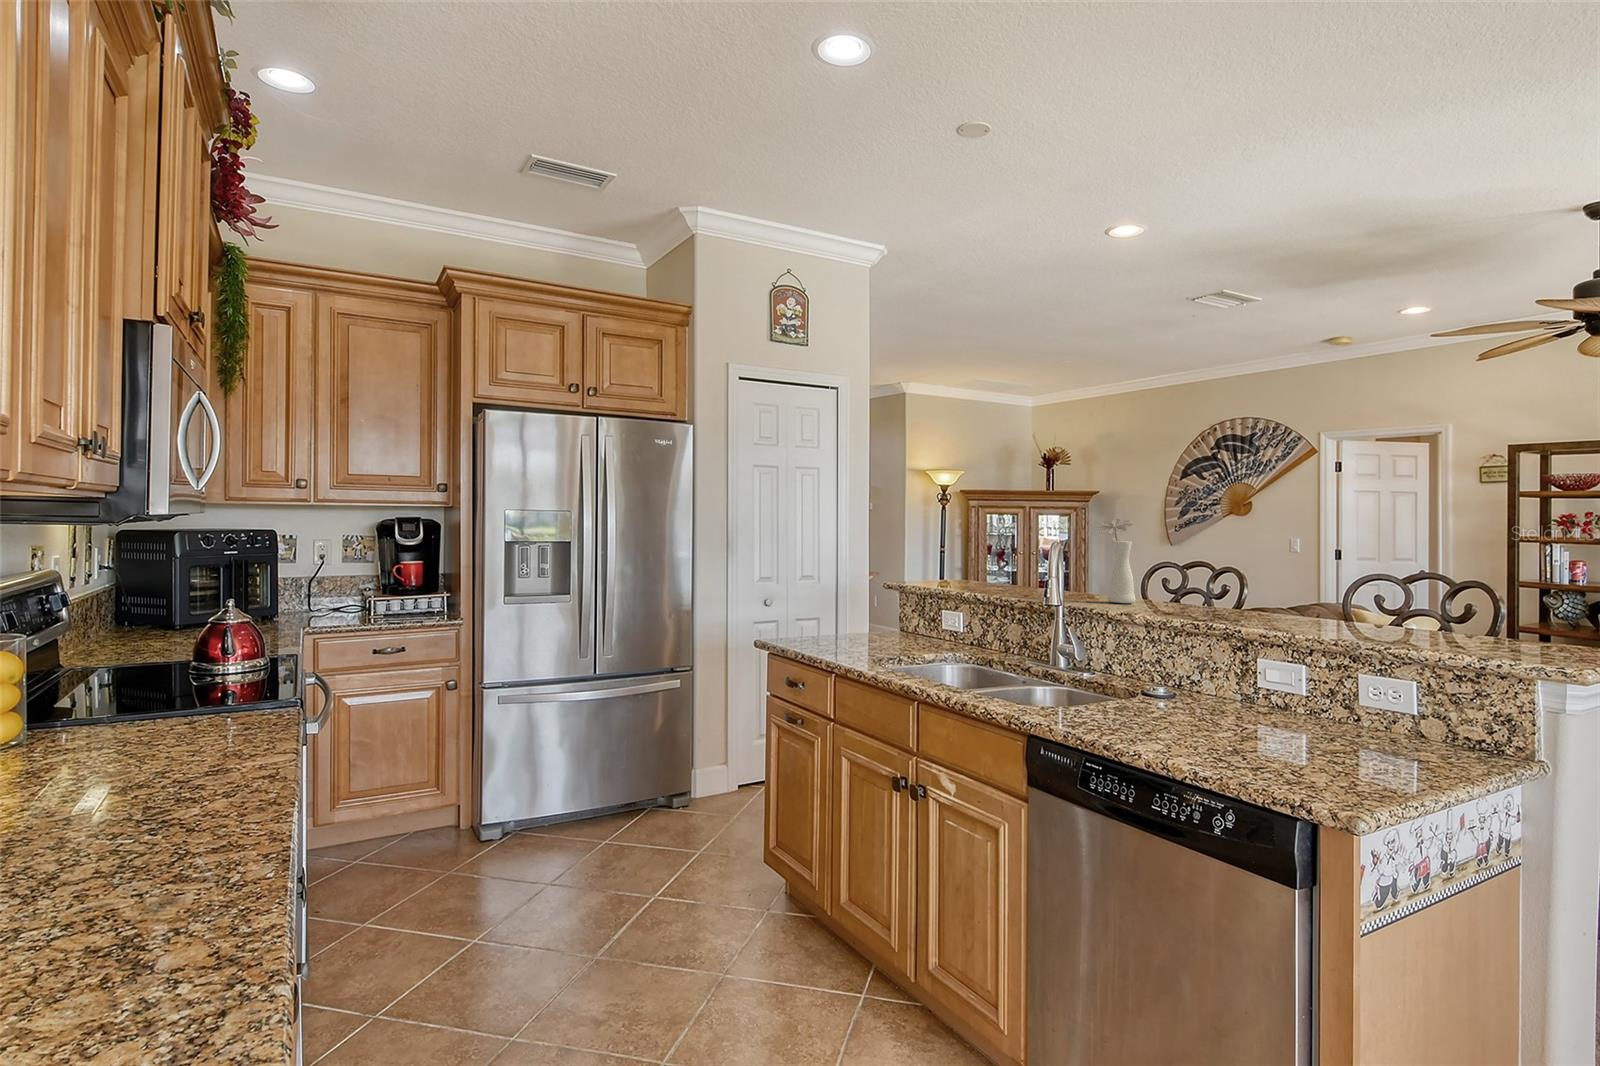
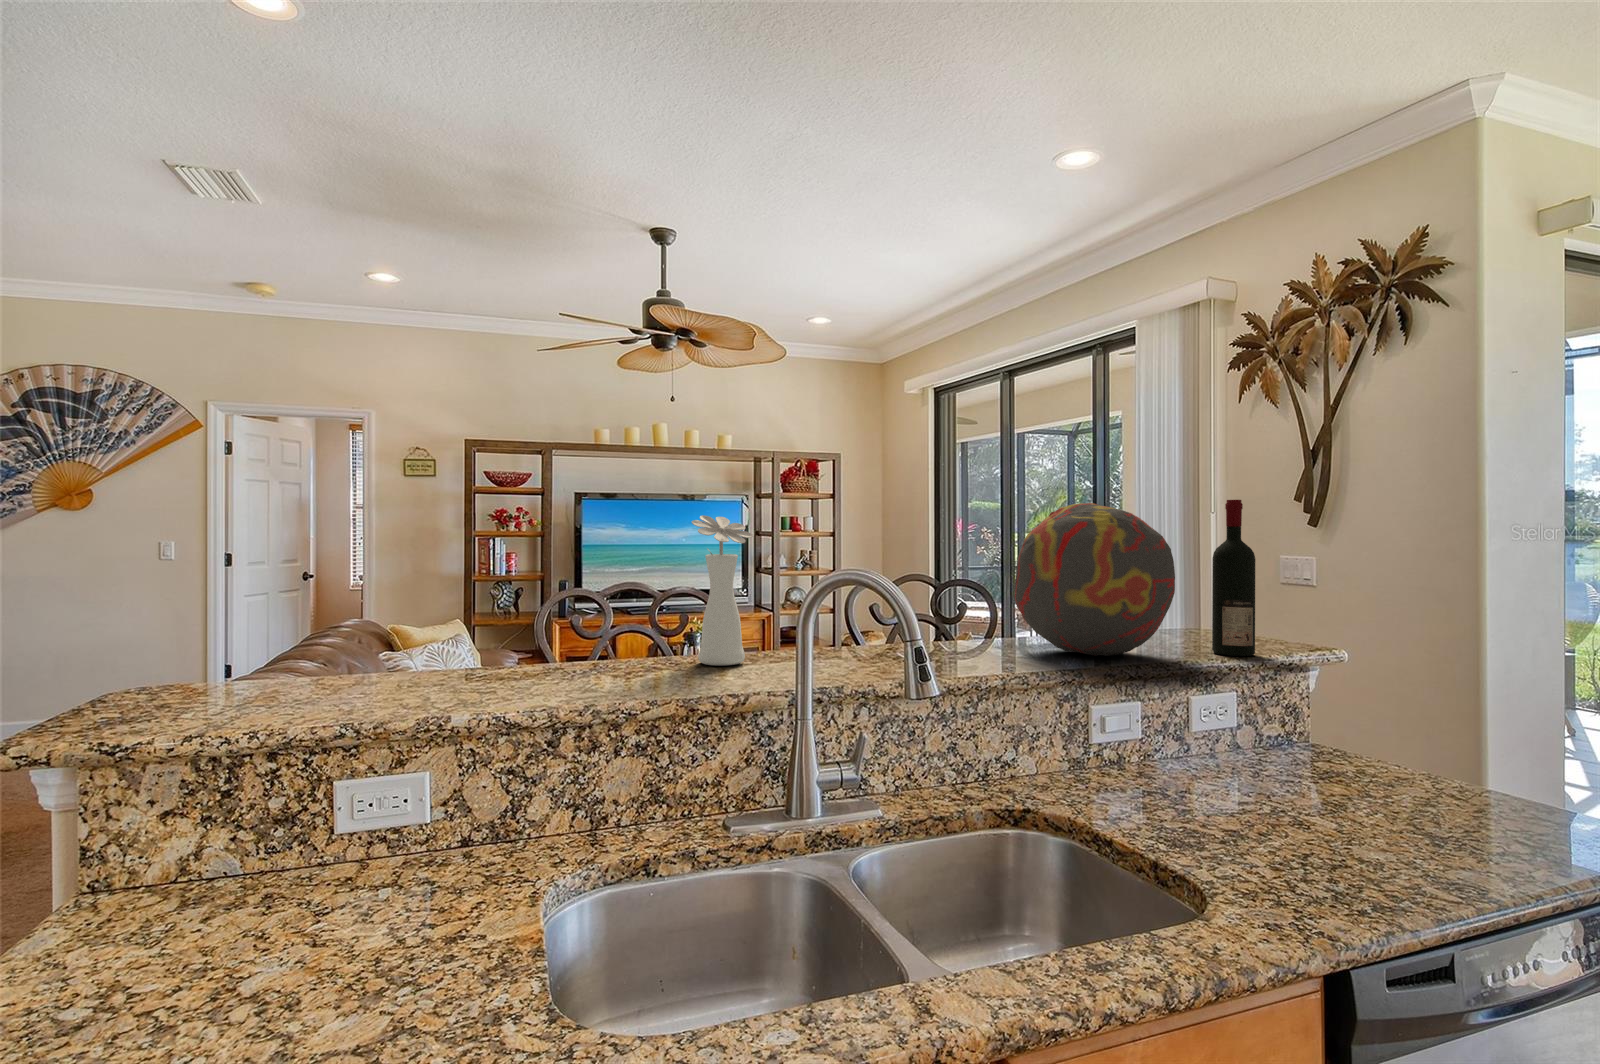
wine bottle: none [1466,497,1519,661] -> present [1212,500,1255,656]
decorative orb: none [1281,505,1437,637] -> present [1014,503,1175,656]

